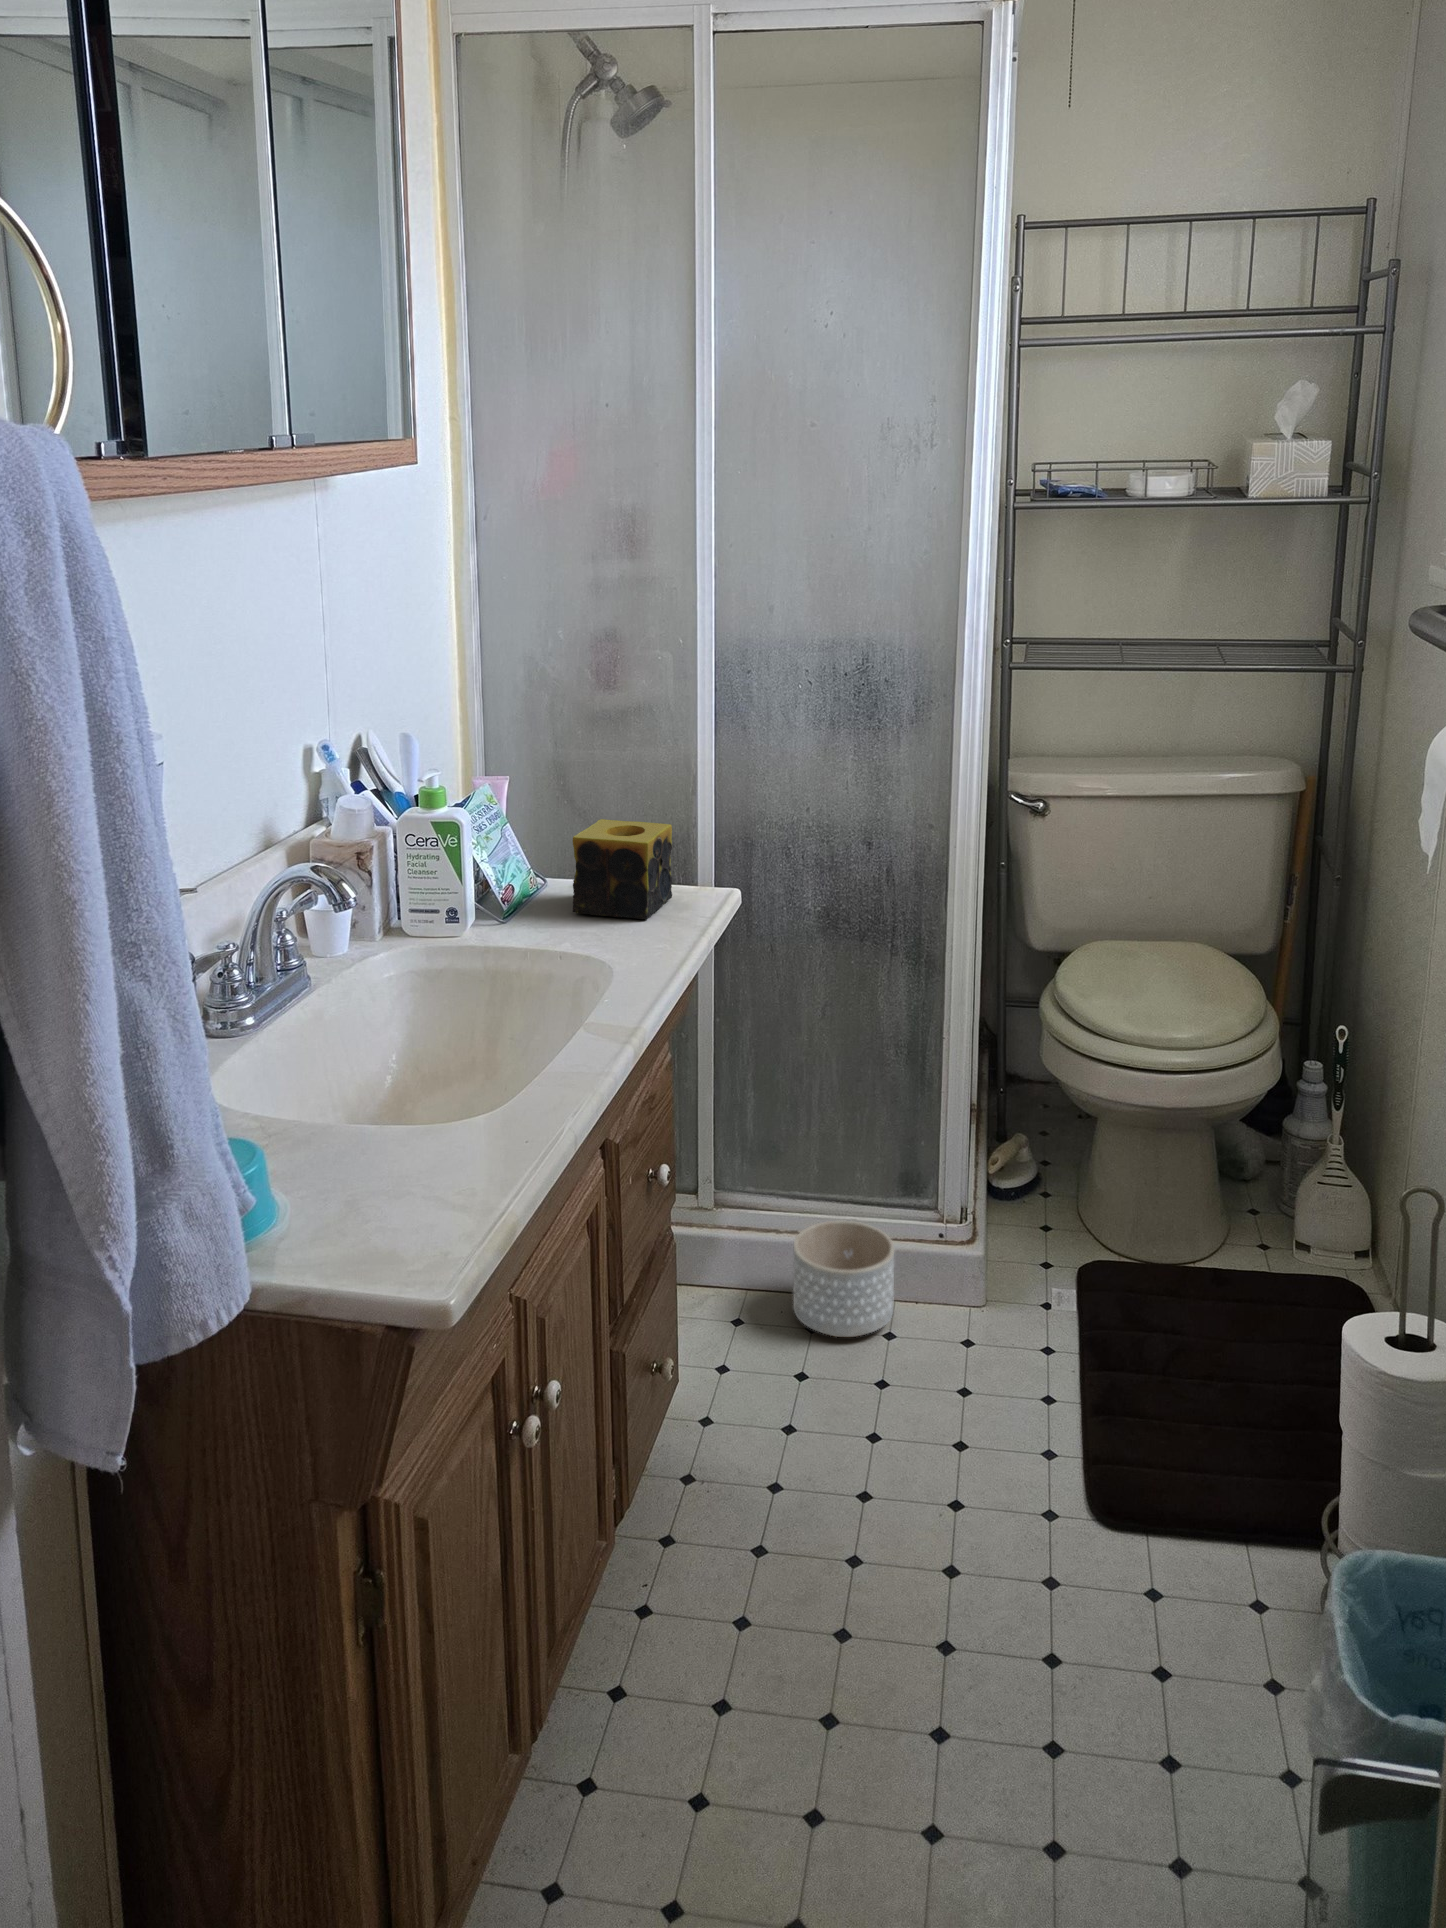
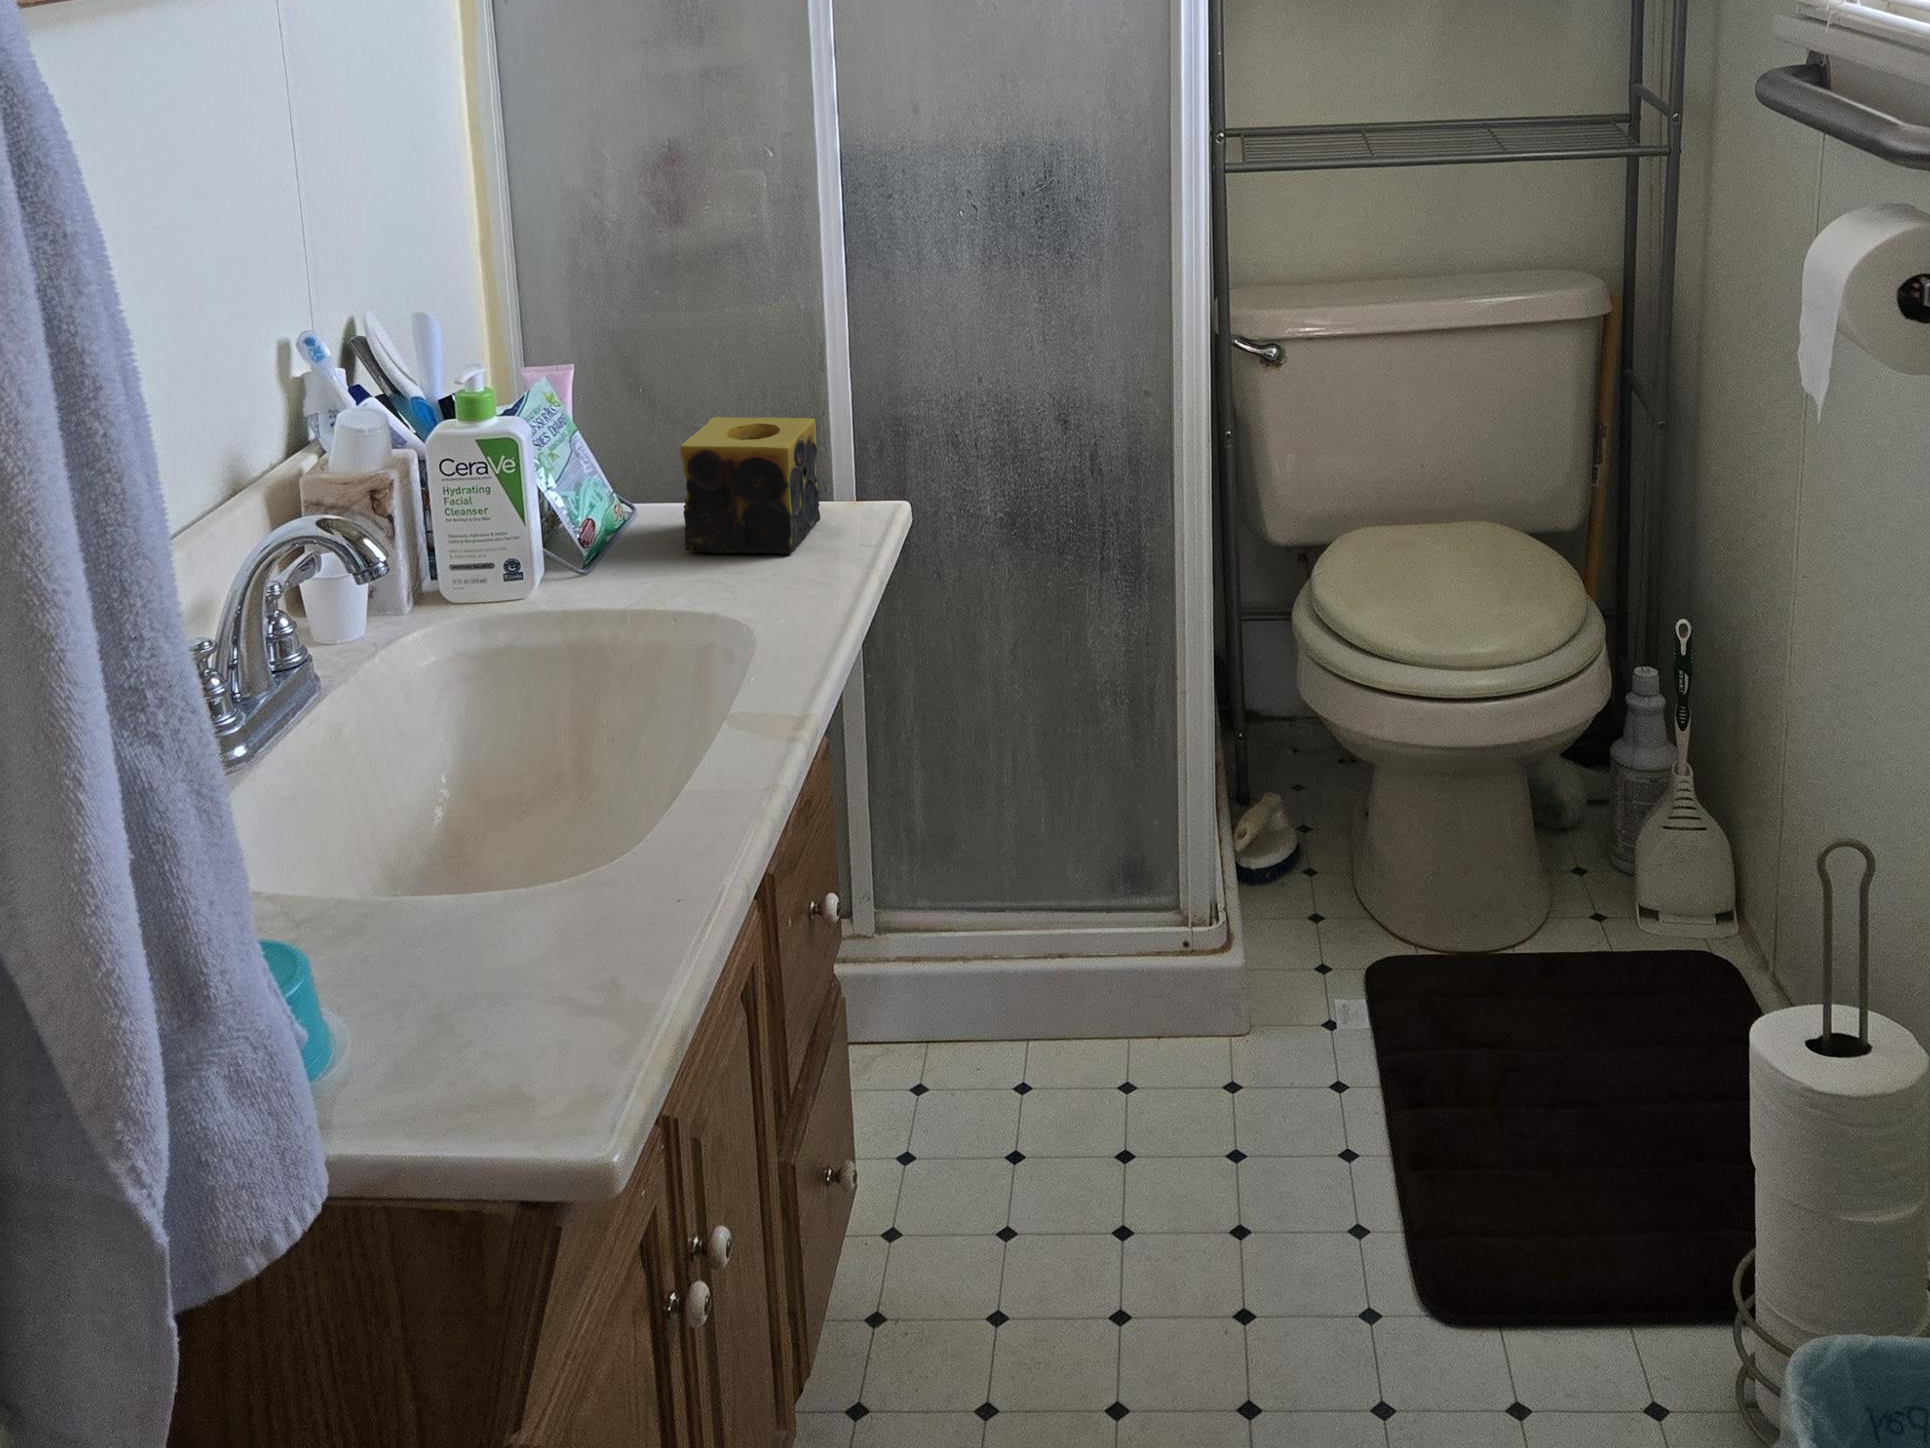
planter: present [793,1221,894,1337] -> none [992,933,1131,1093]

